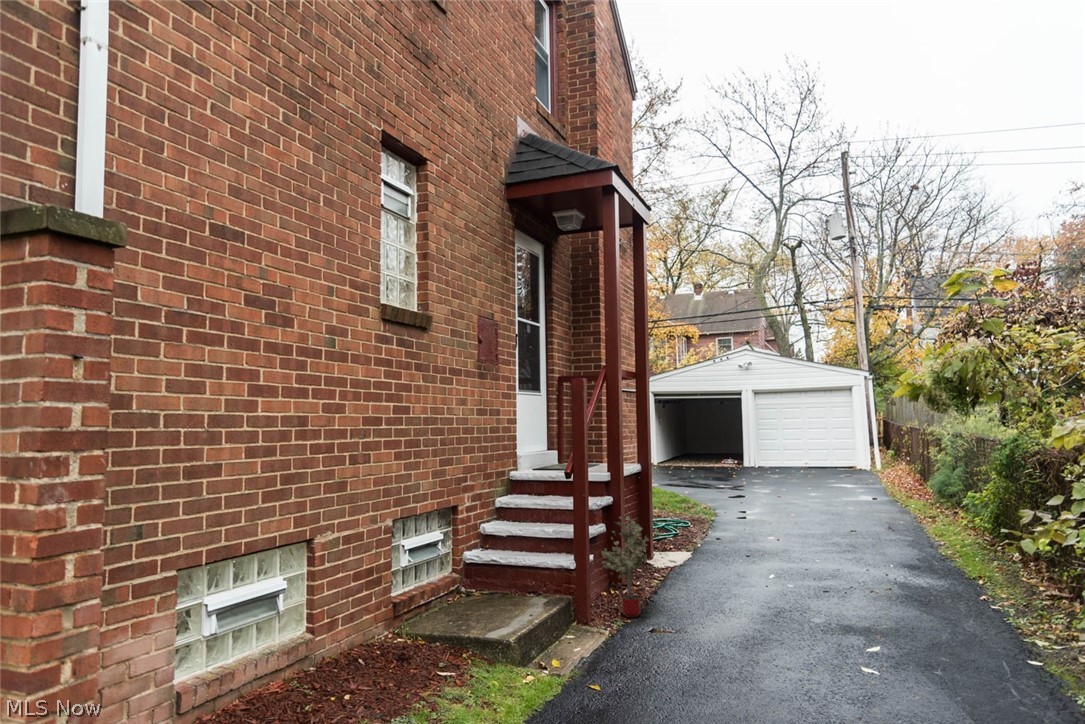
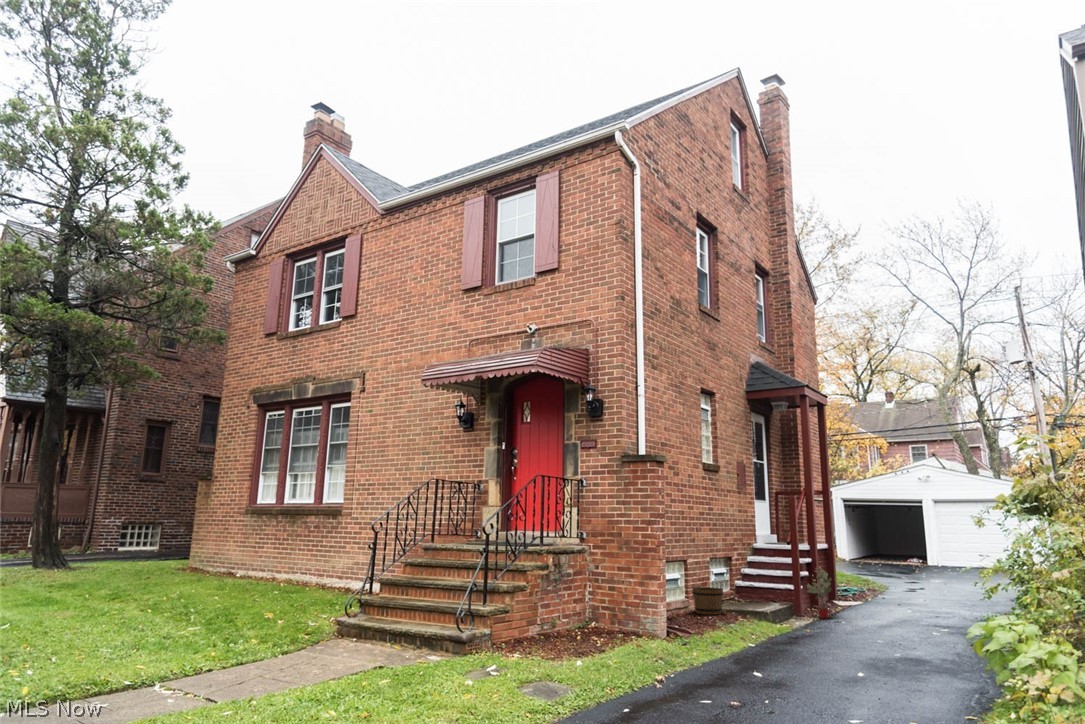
bucket: none [318,592,400,680] -> present [692,584,723,614]

